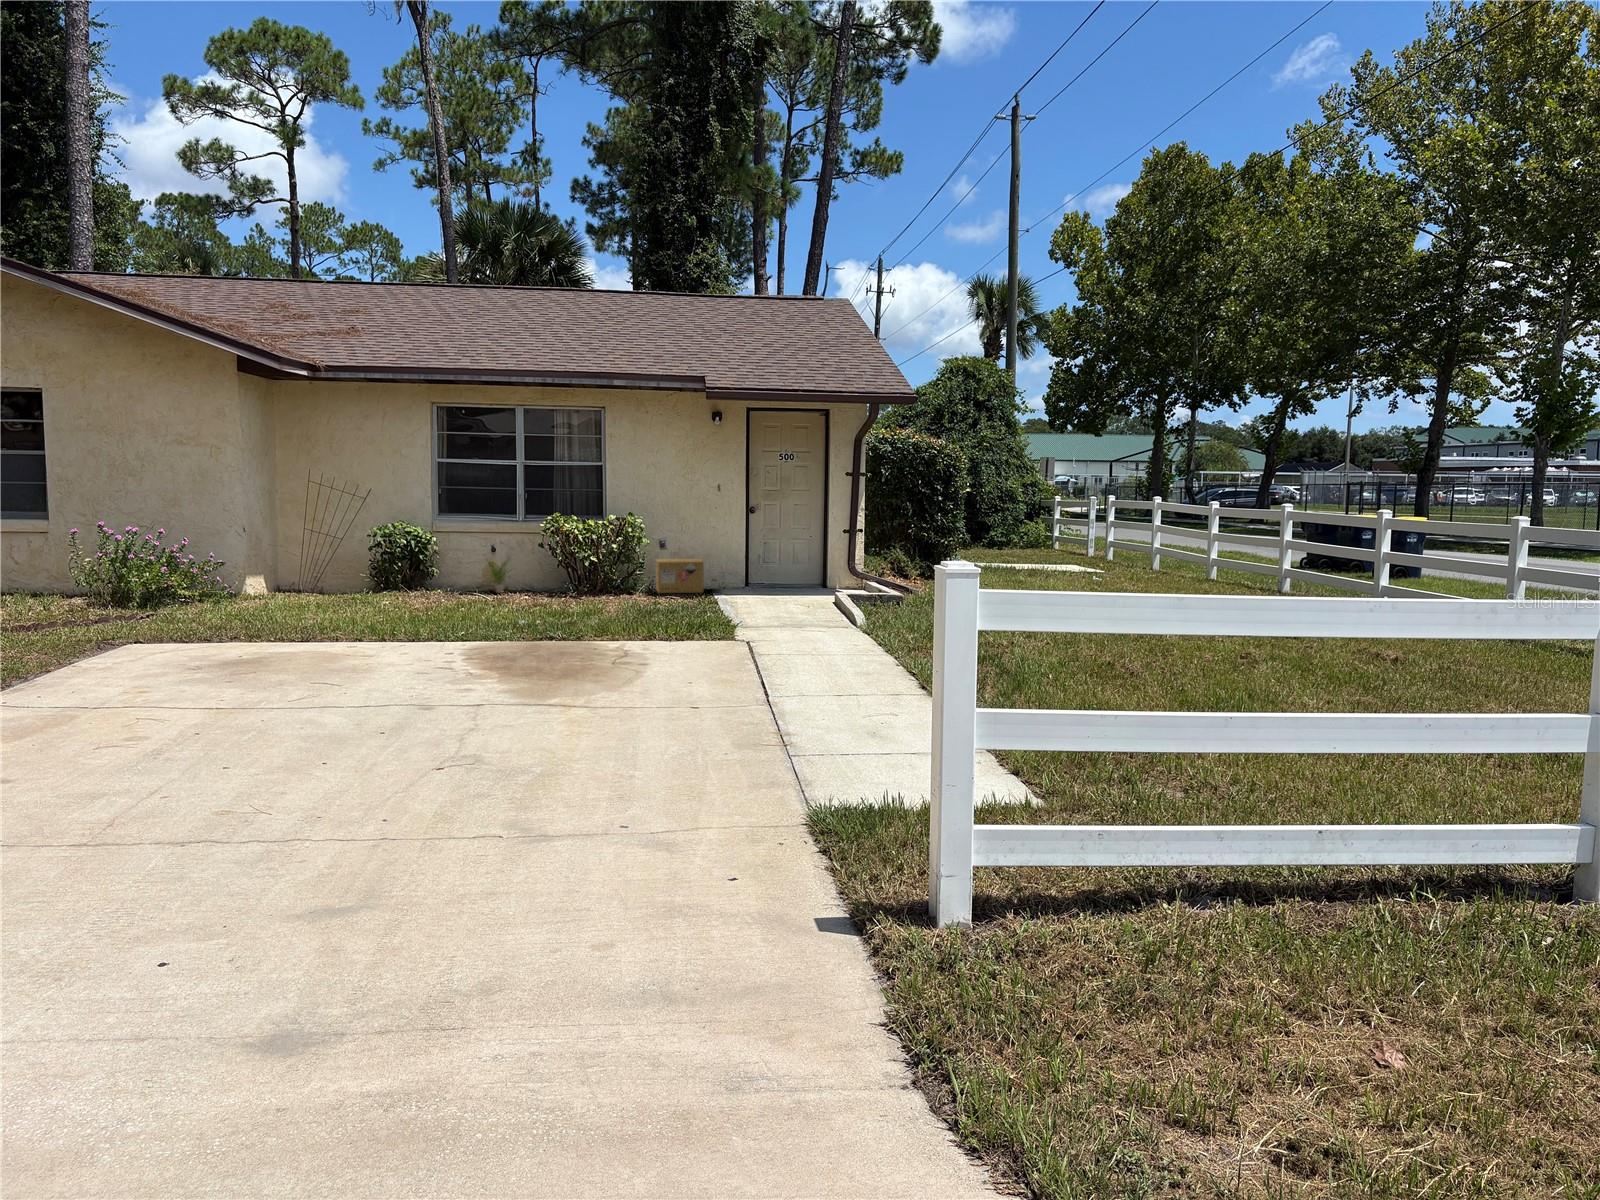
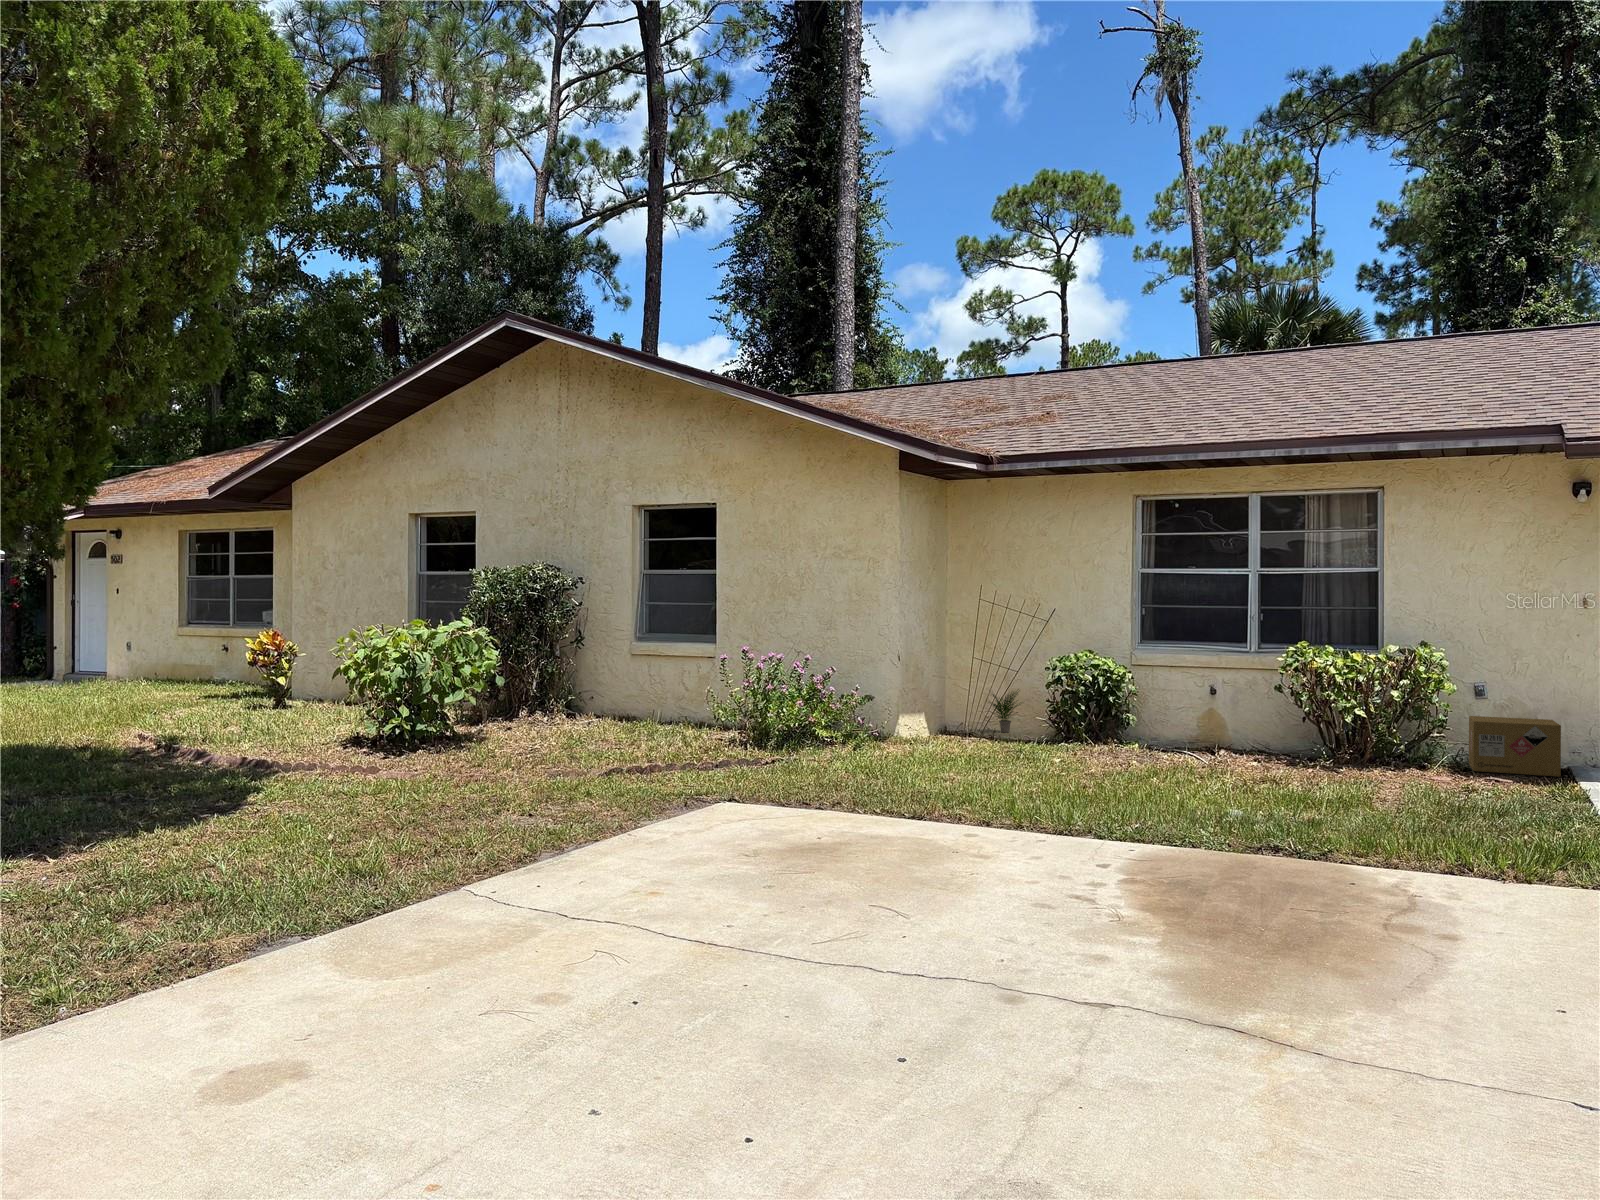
potted plant: present [488,560,511,593] -> present [993,689,1020,733]

